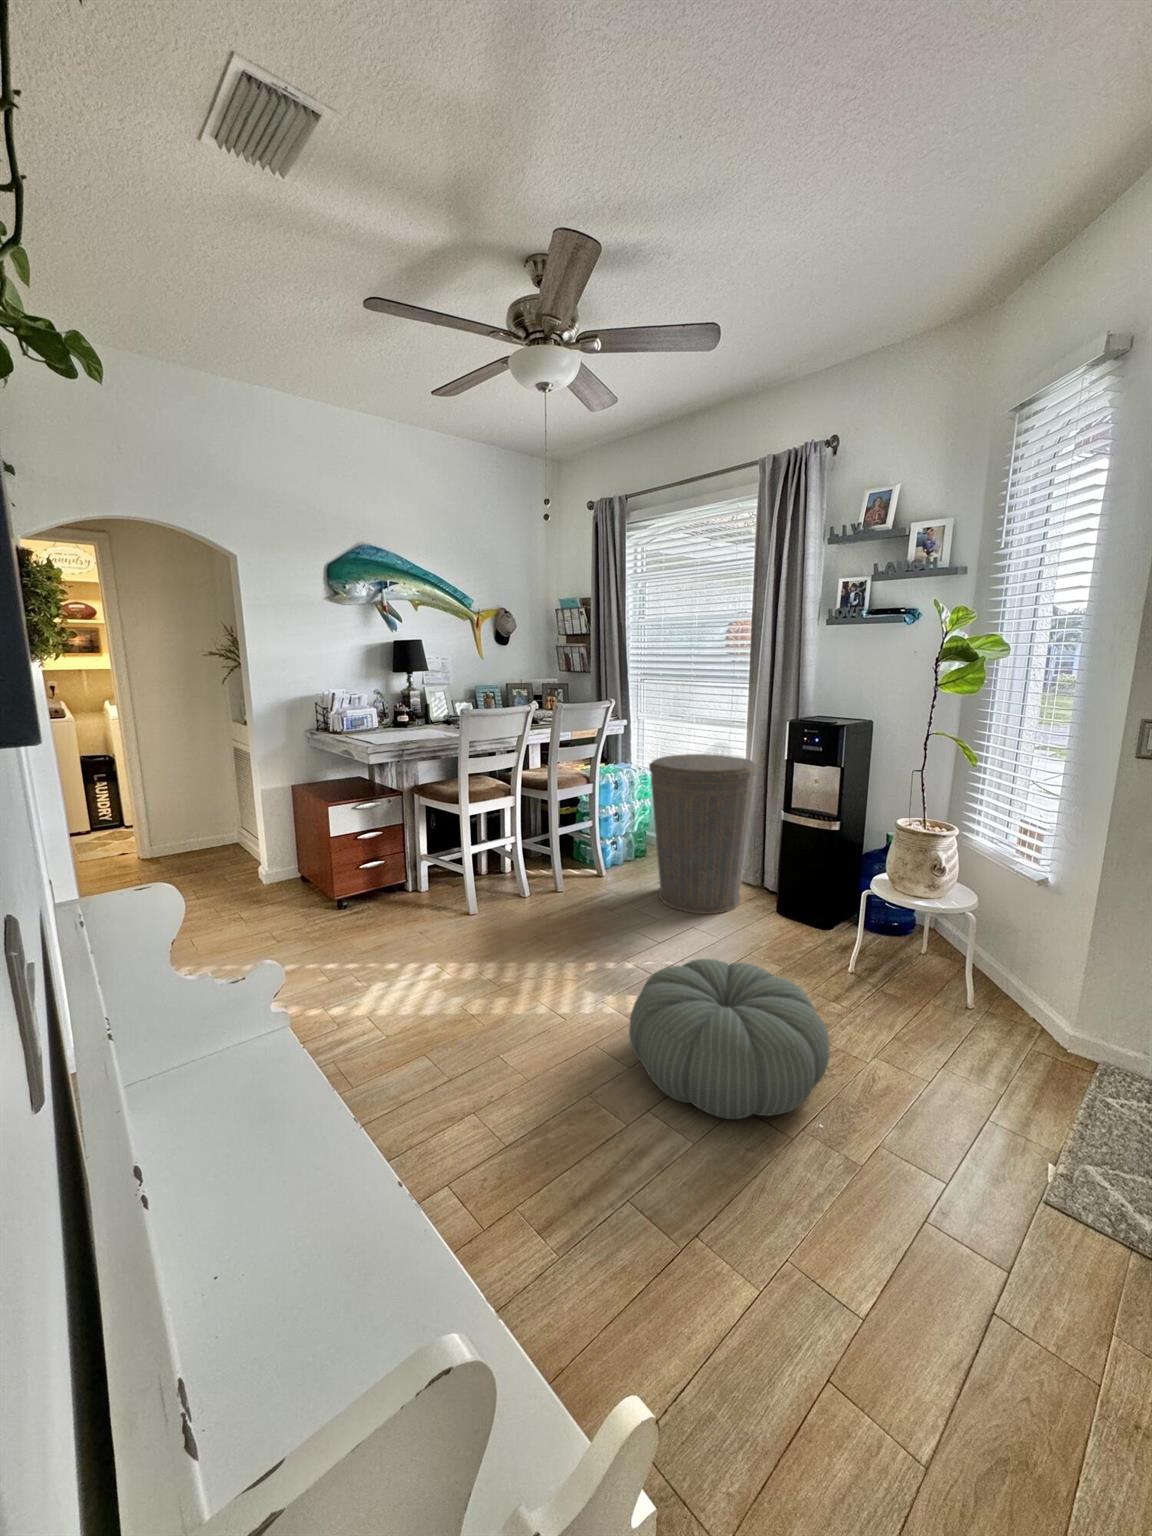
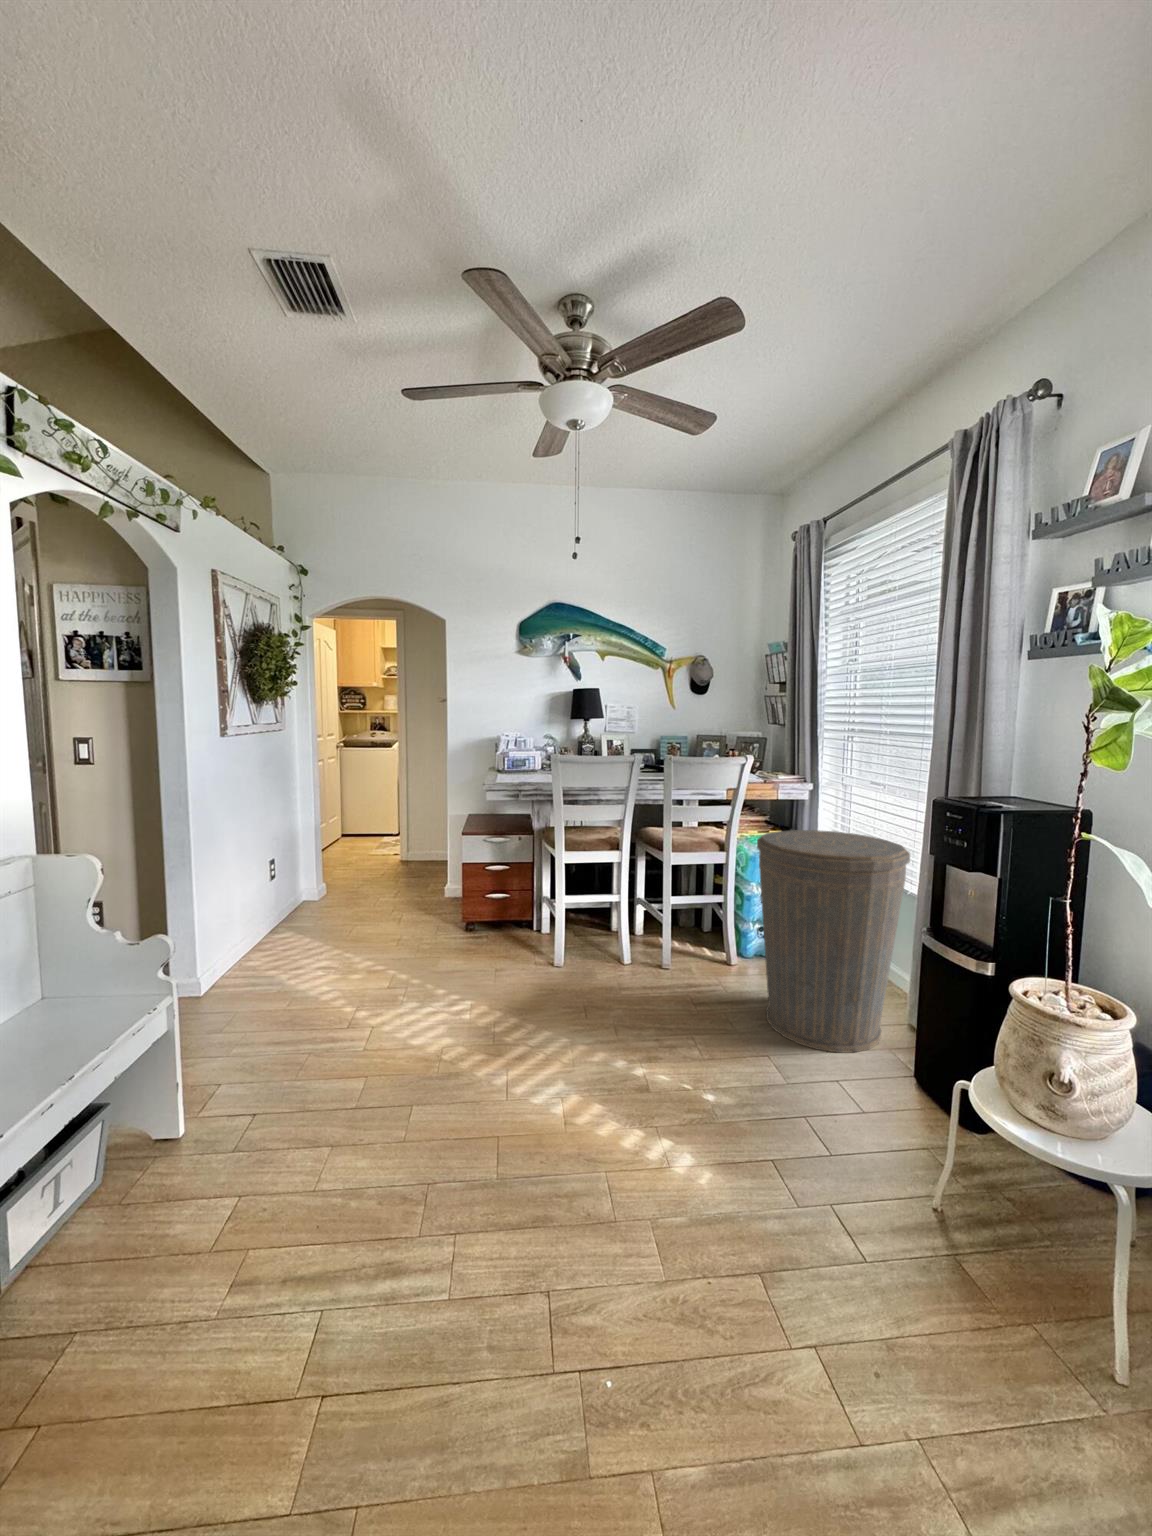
pouf: present [629,959,830,1119] -> none [463,1078,723,1331]

